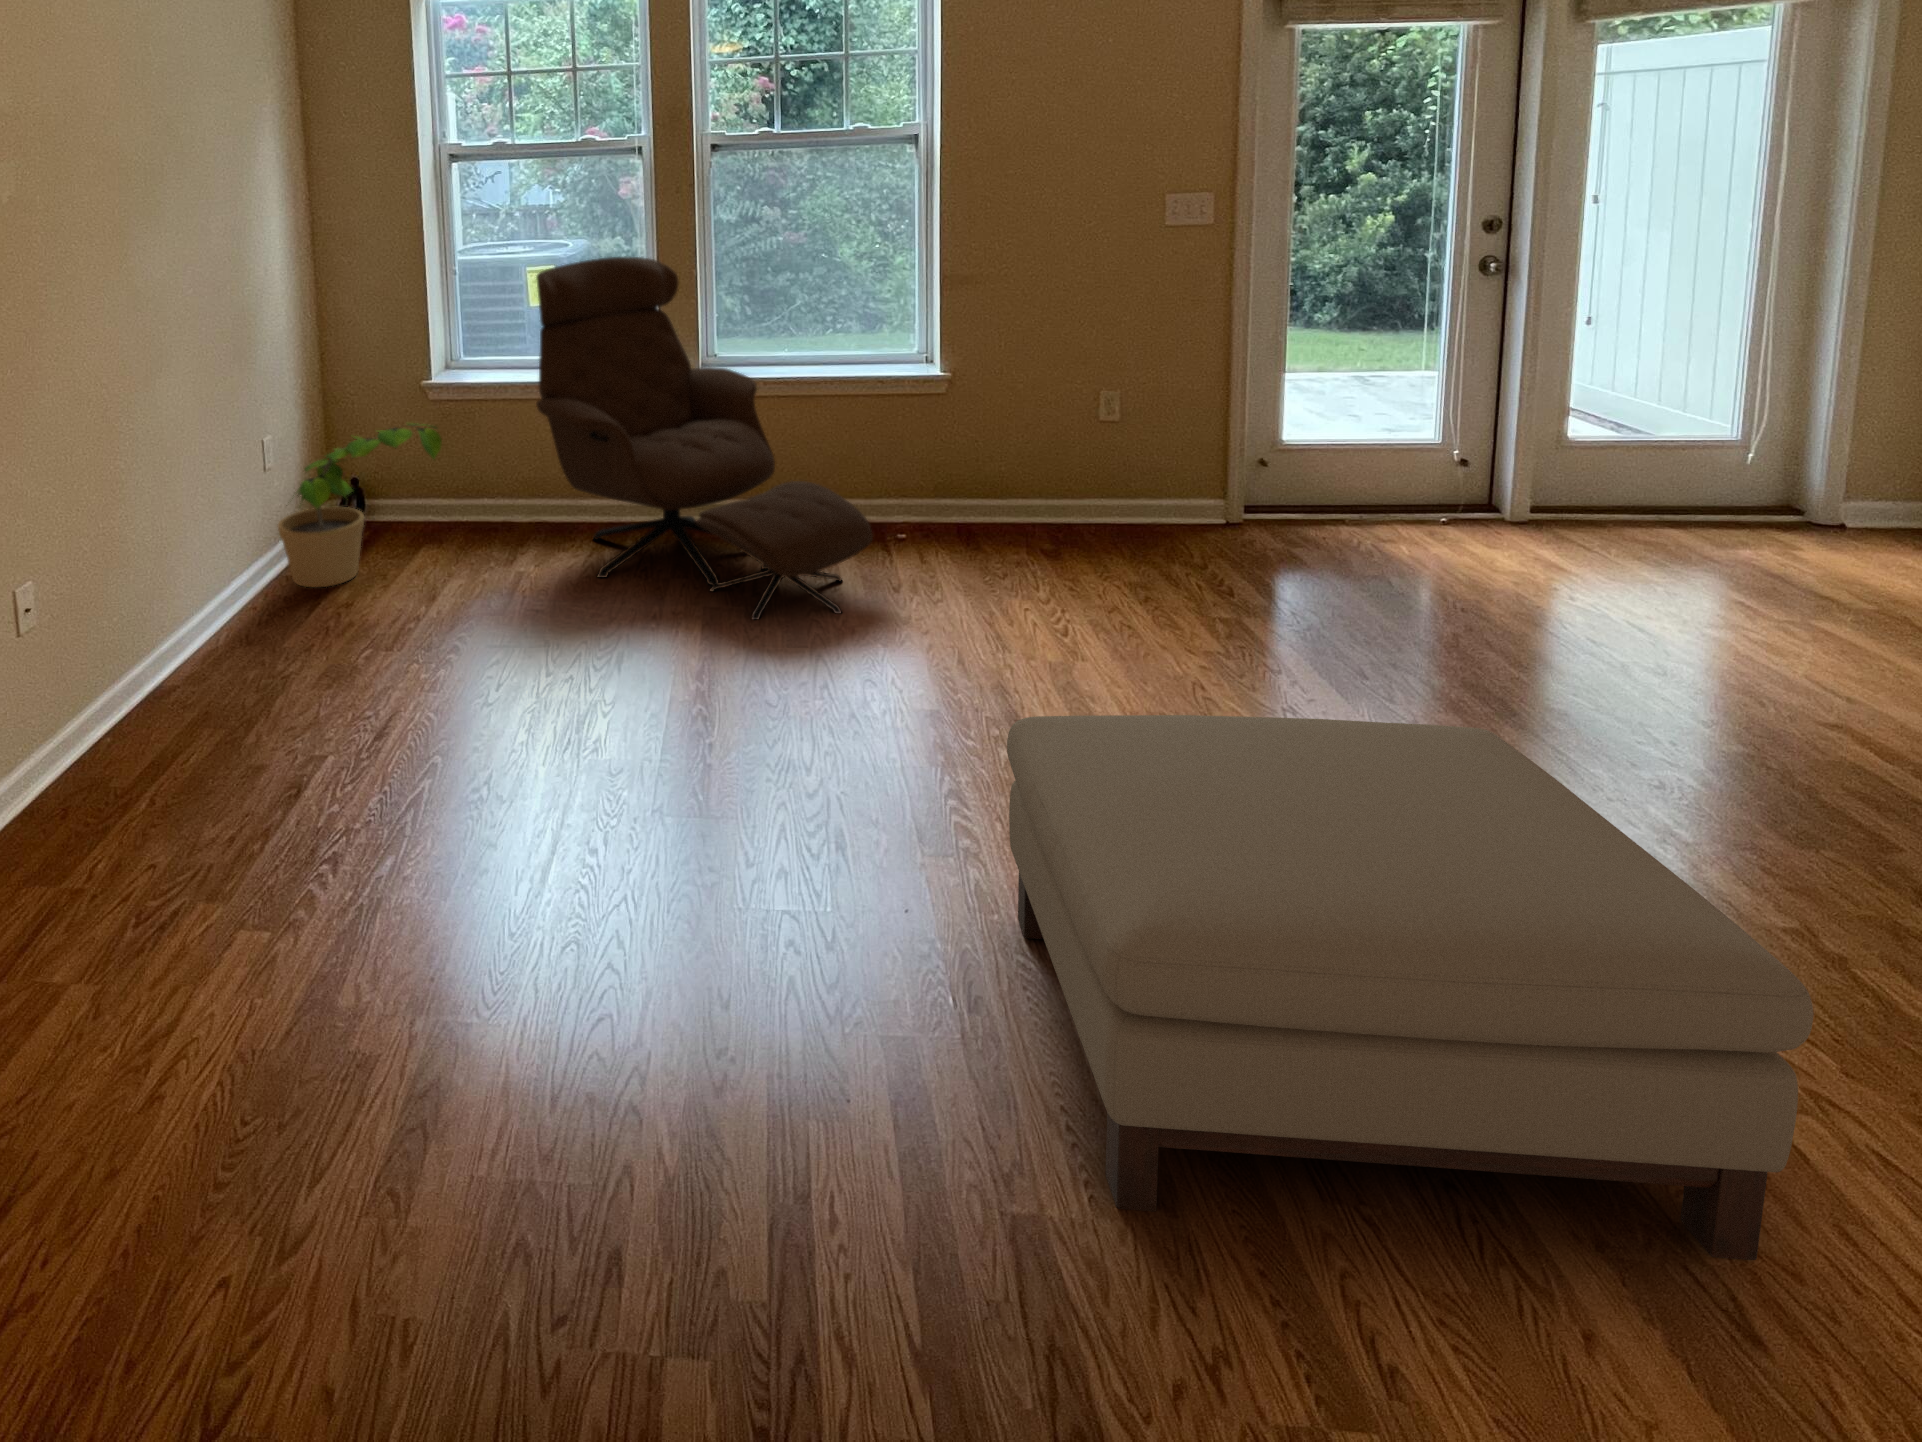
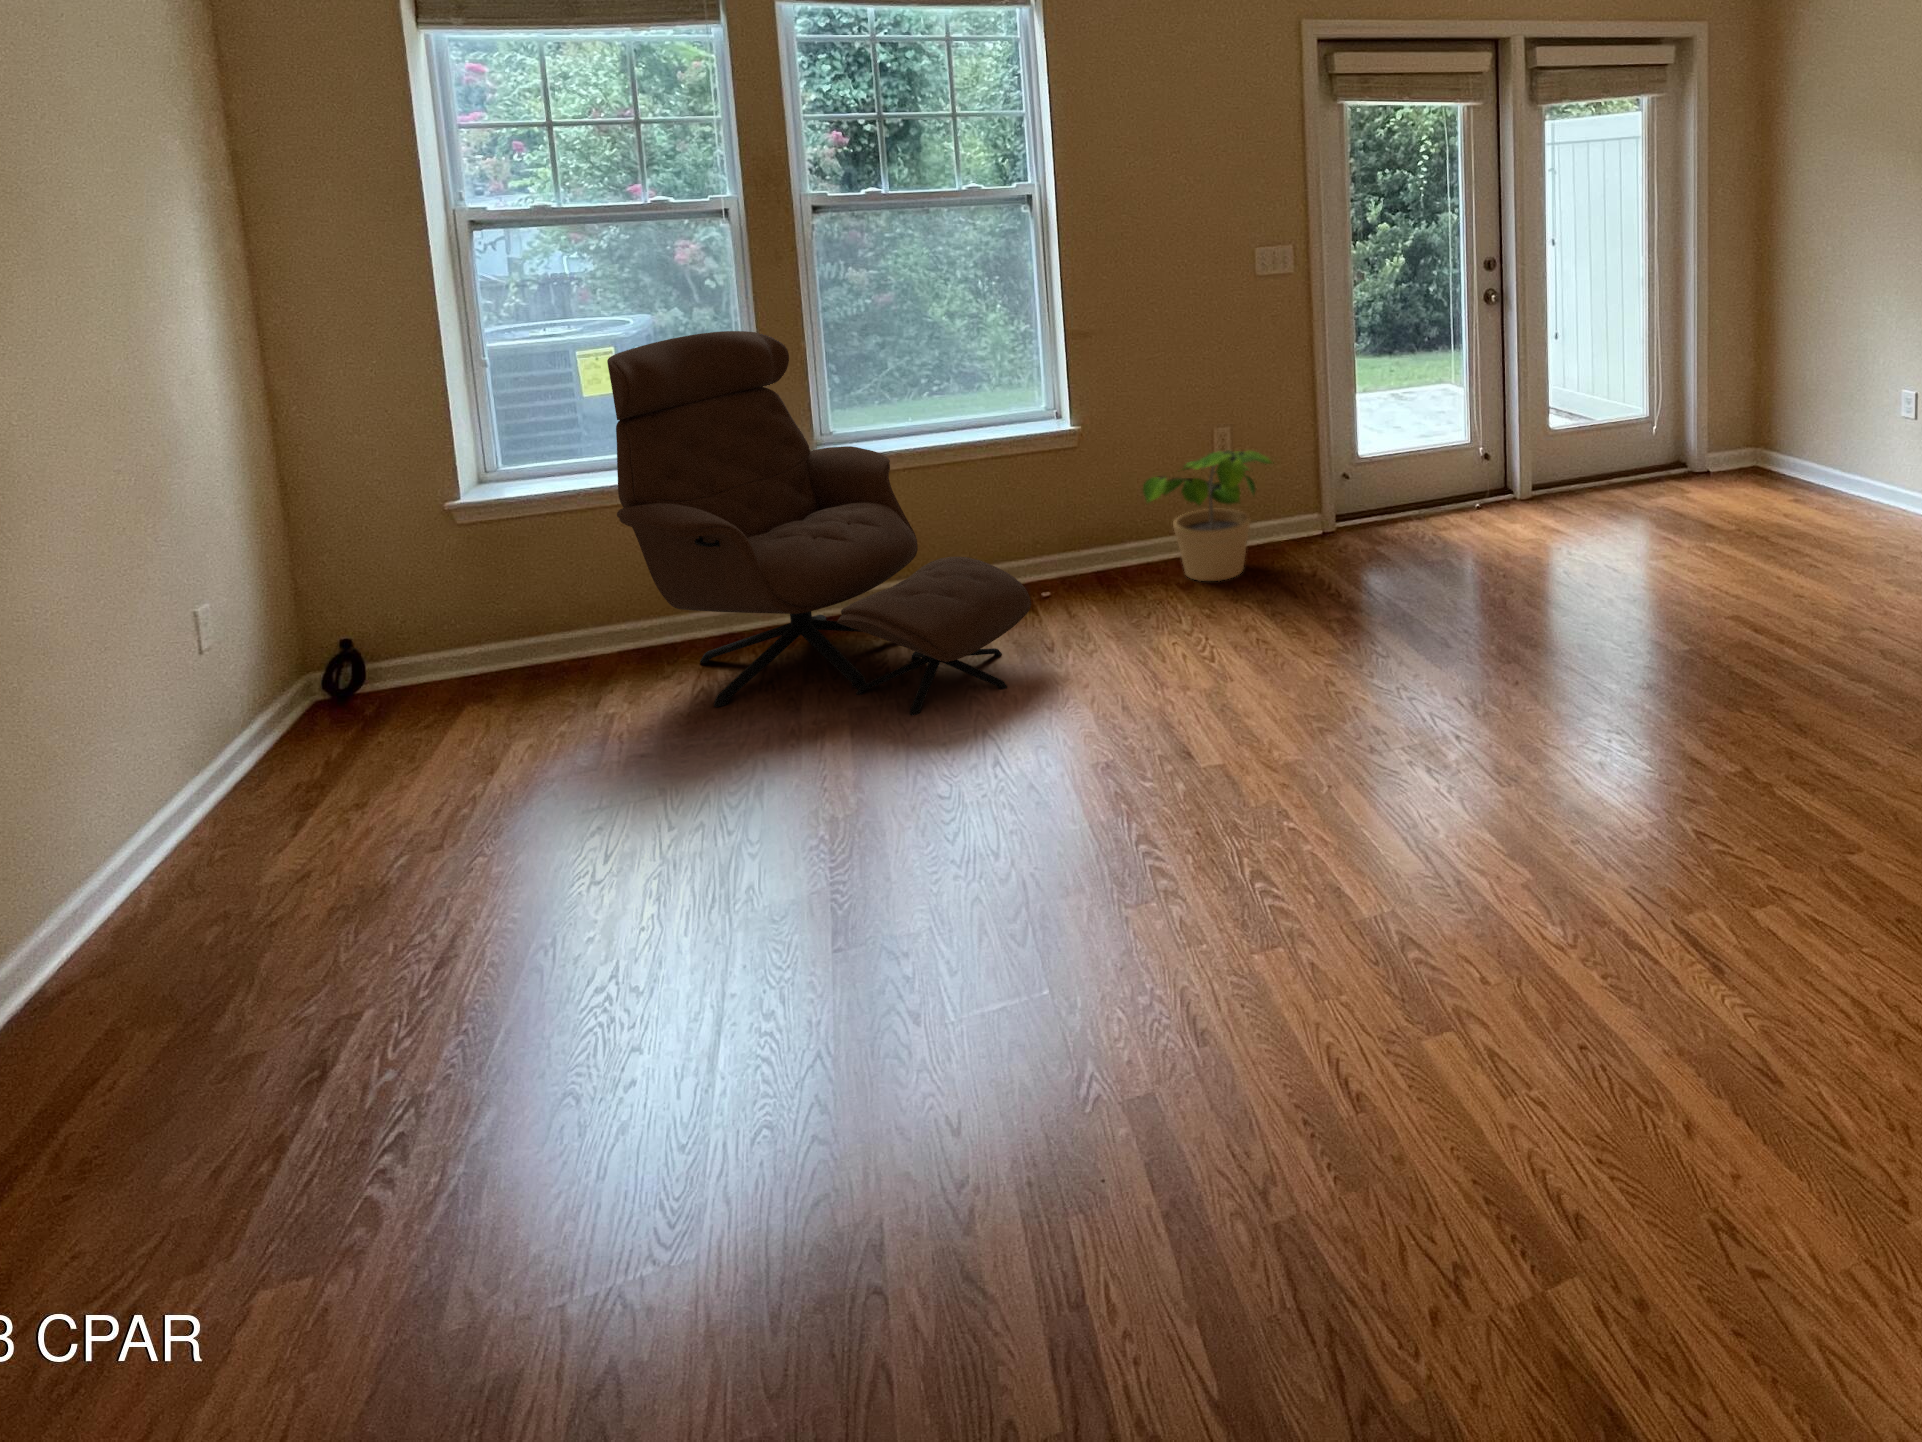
potted plant: present [278,423,442,587] -> present [1143,450,1272,581]
ottoman: present [1007,715,1814,1260] -> none [1208,671,1768,1175]

